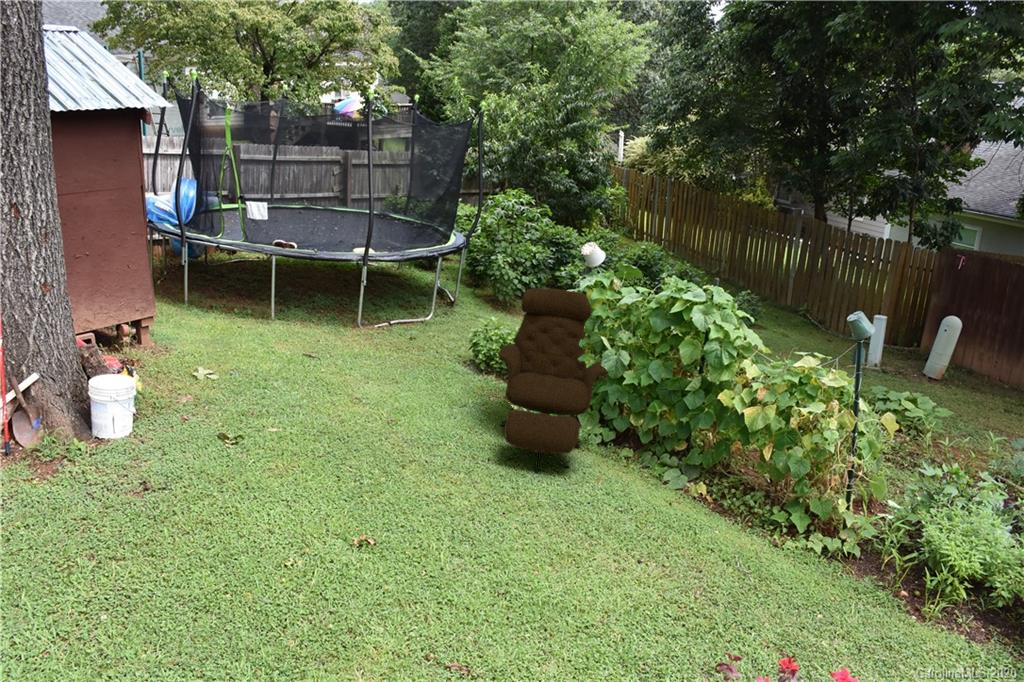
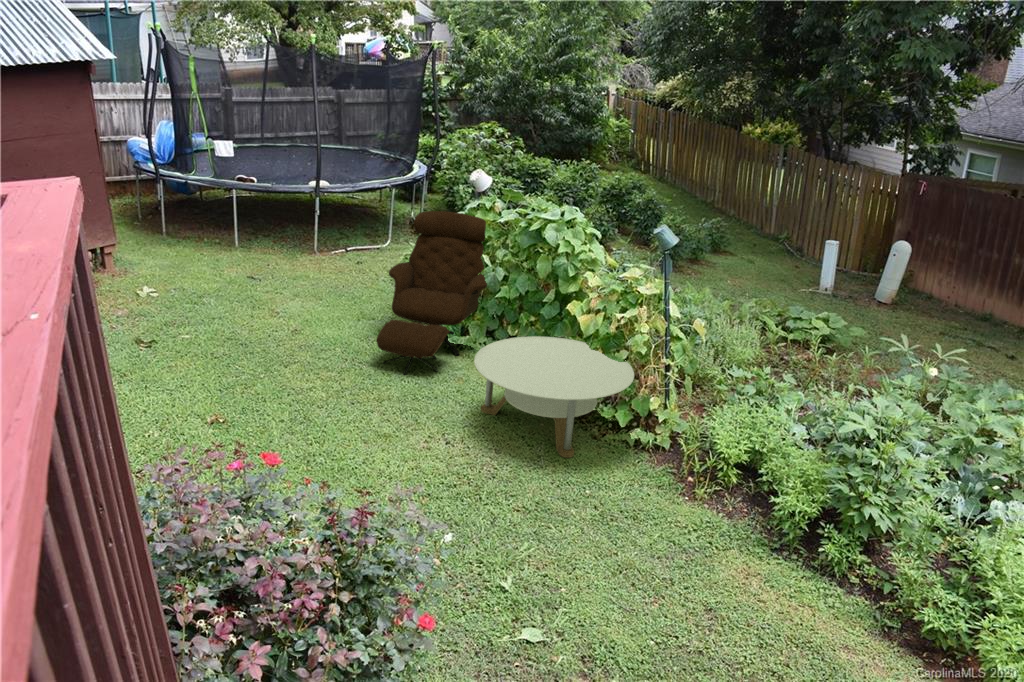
round table: none [642,430,826,573] -> present [474,336,634,458]

